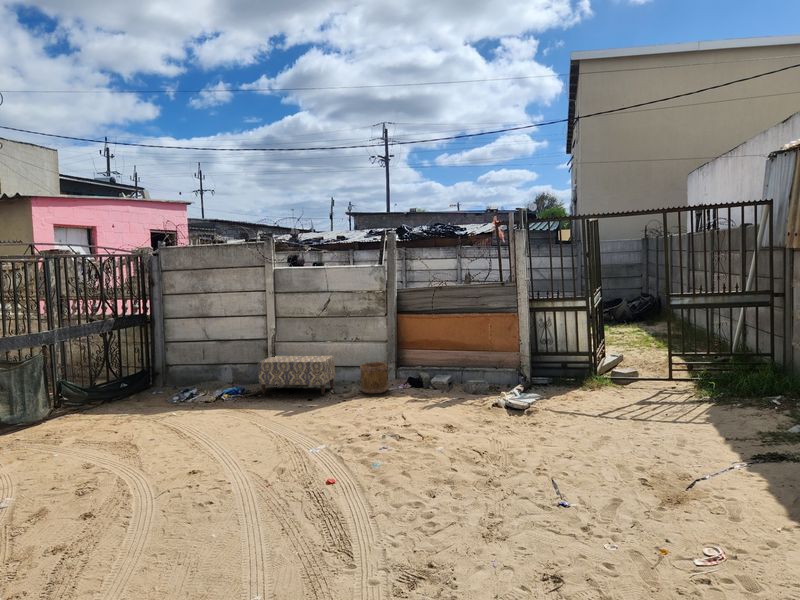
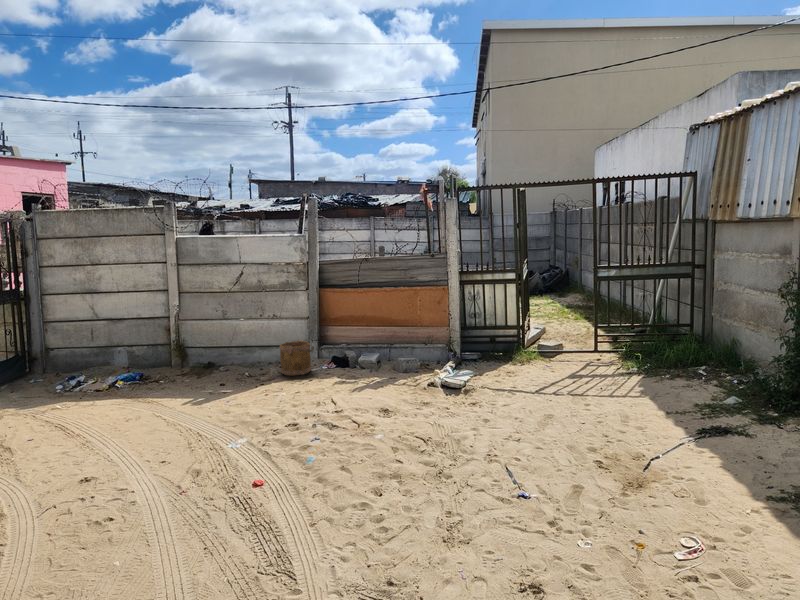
bench: present [258,356,335,395] -> none [159,335,250,380]

